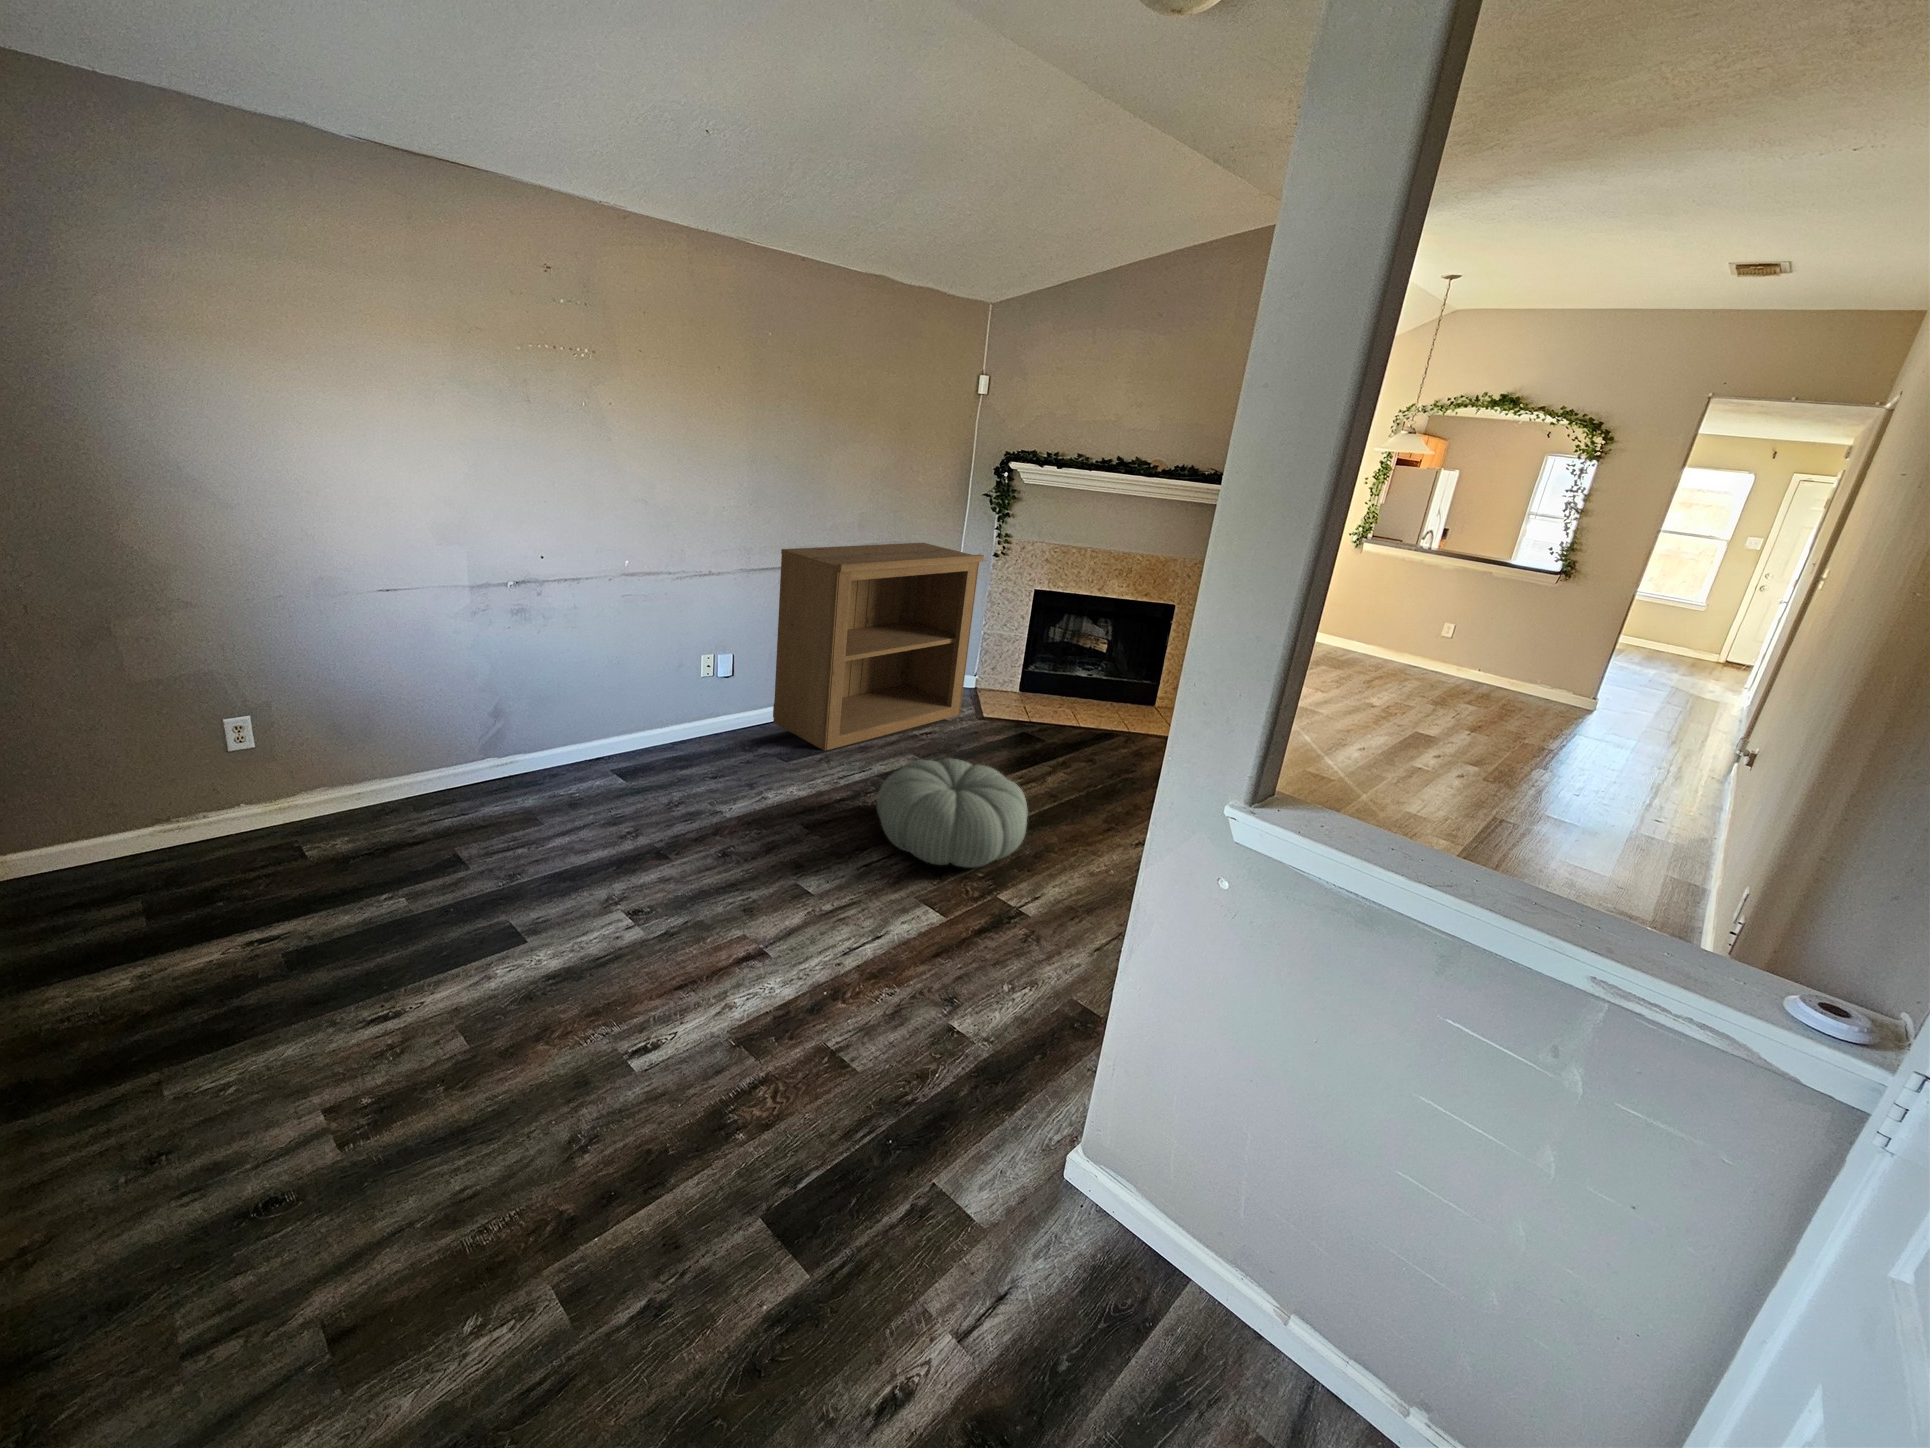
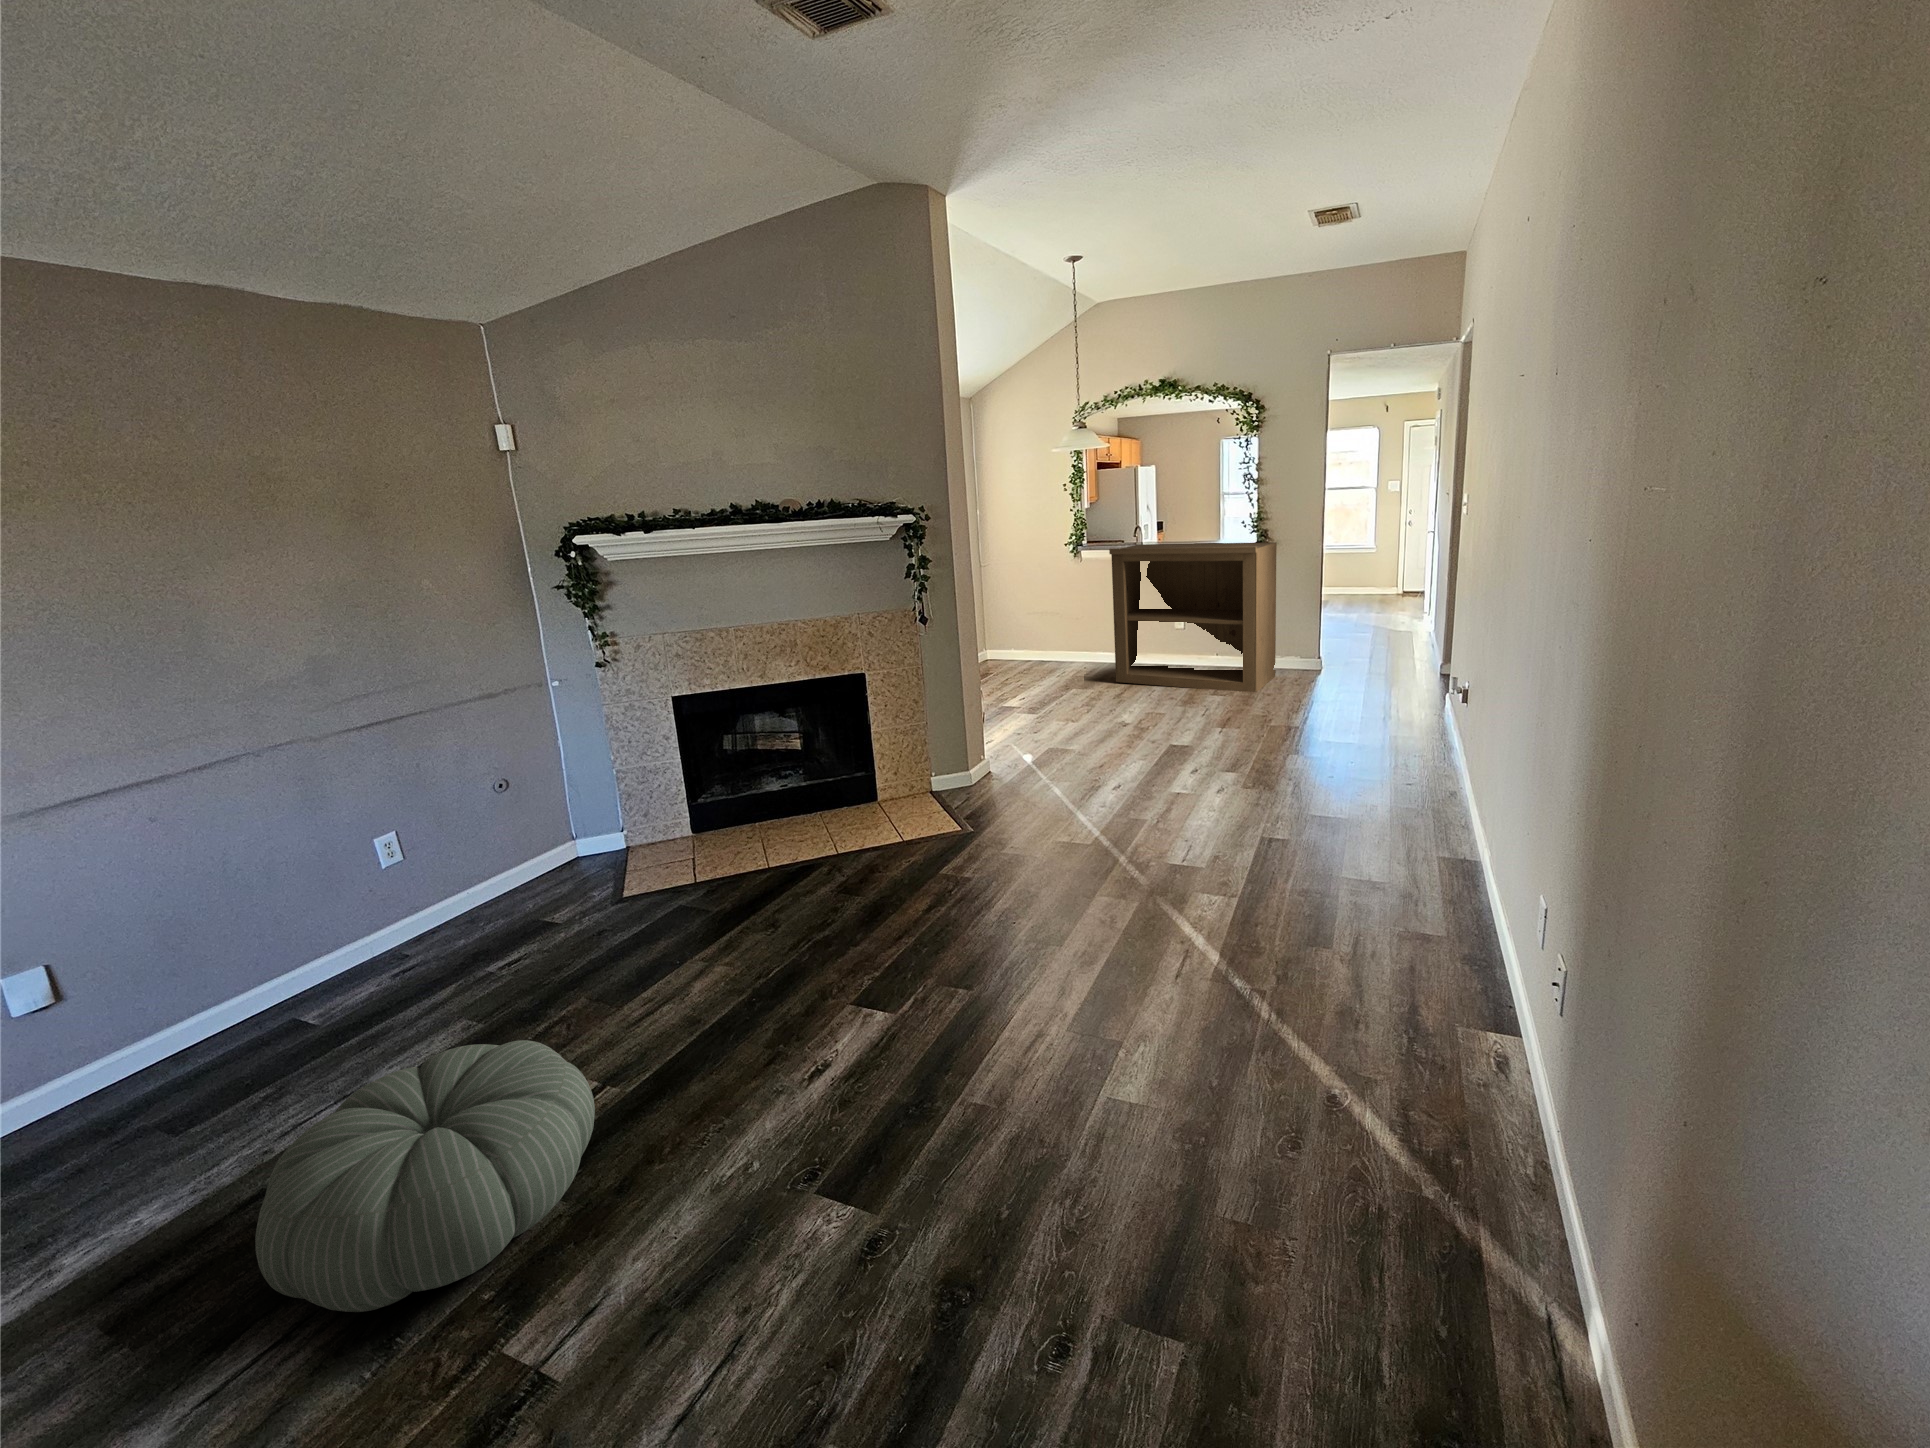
bookshelf: present [773,543,984,751] -> present [1109,542,1277,692]

